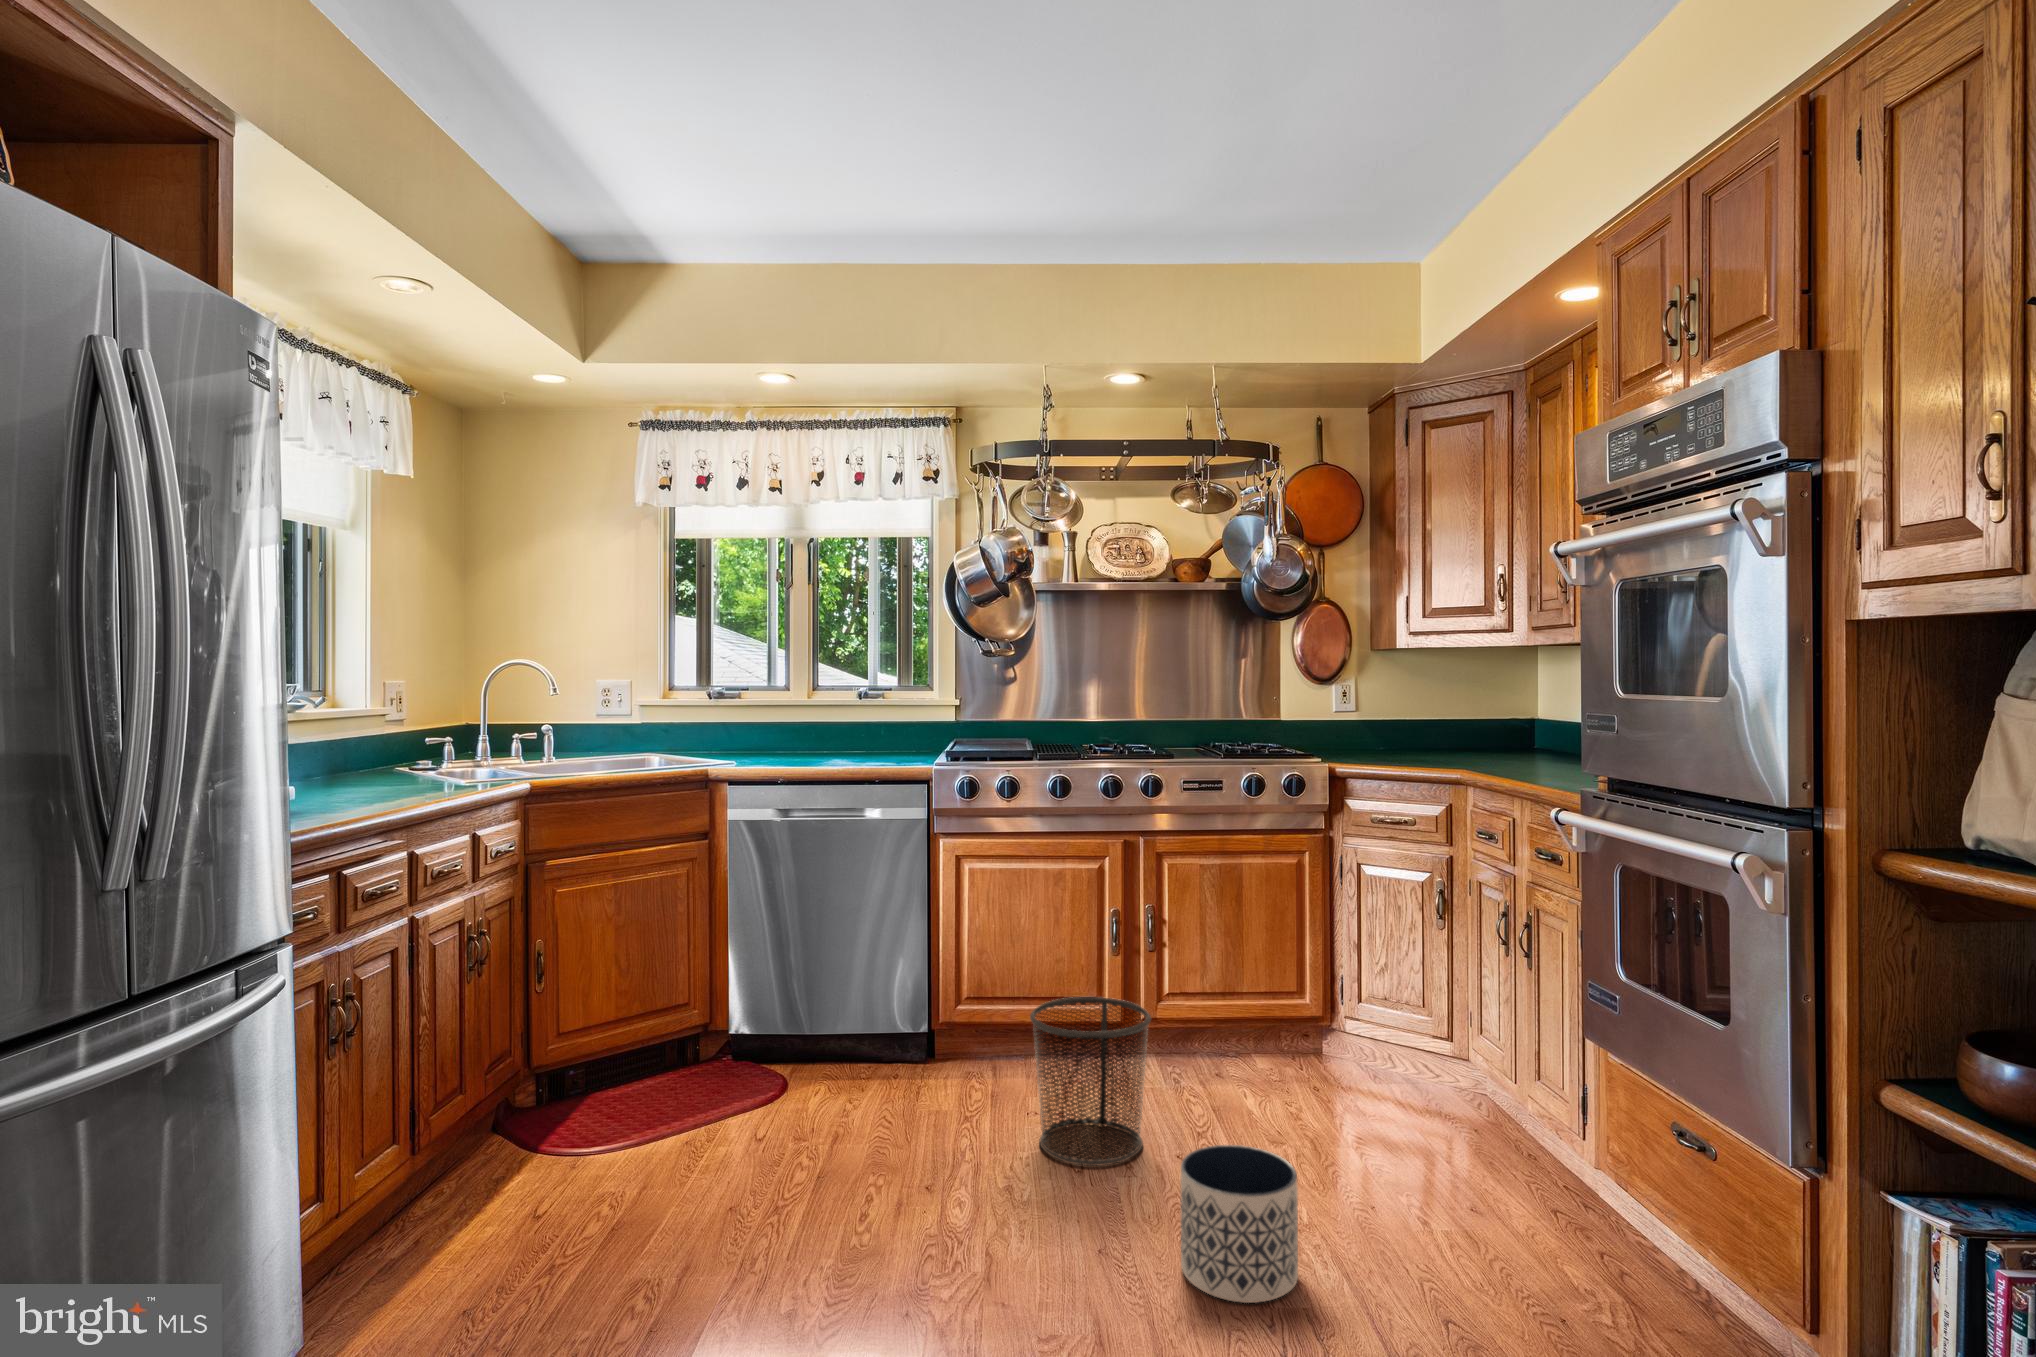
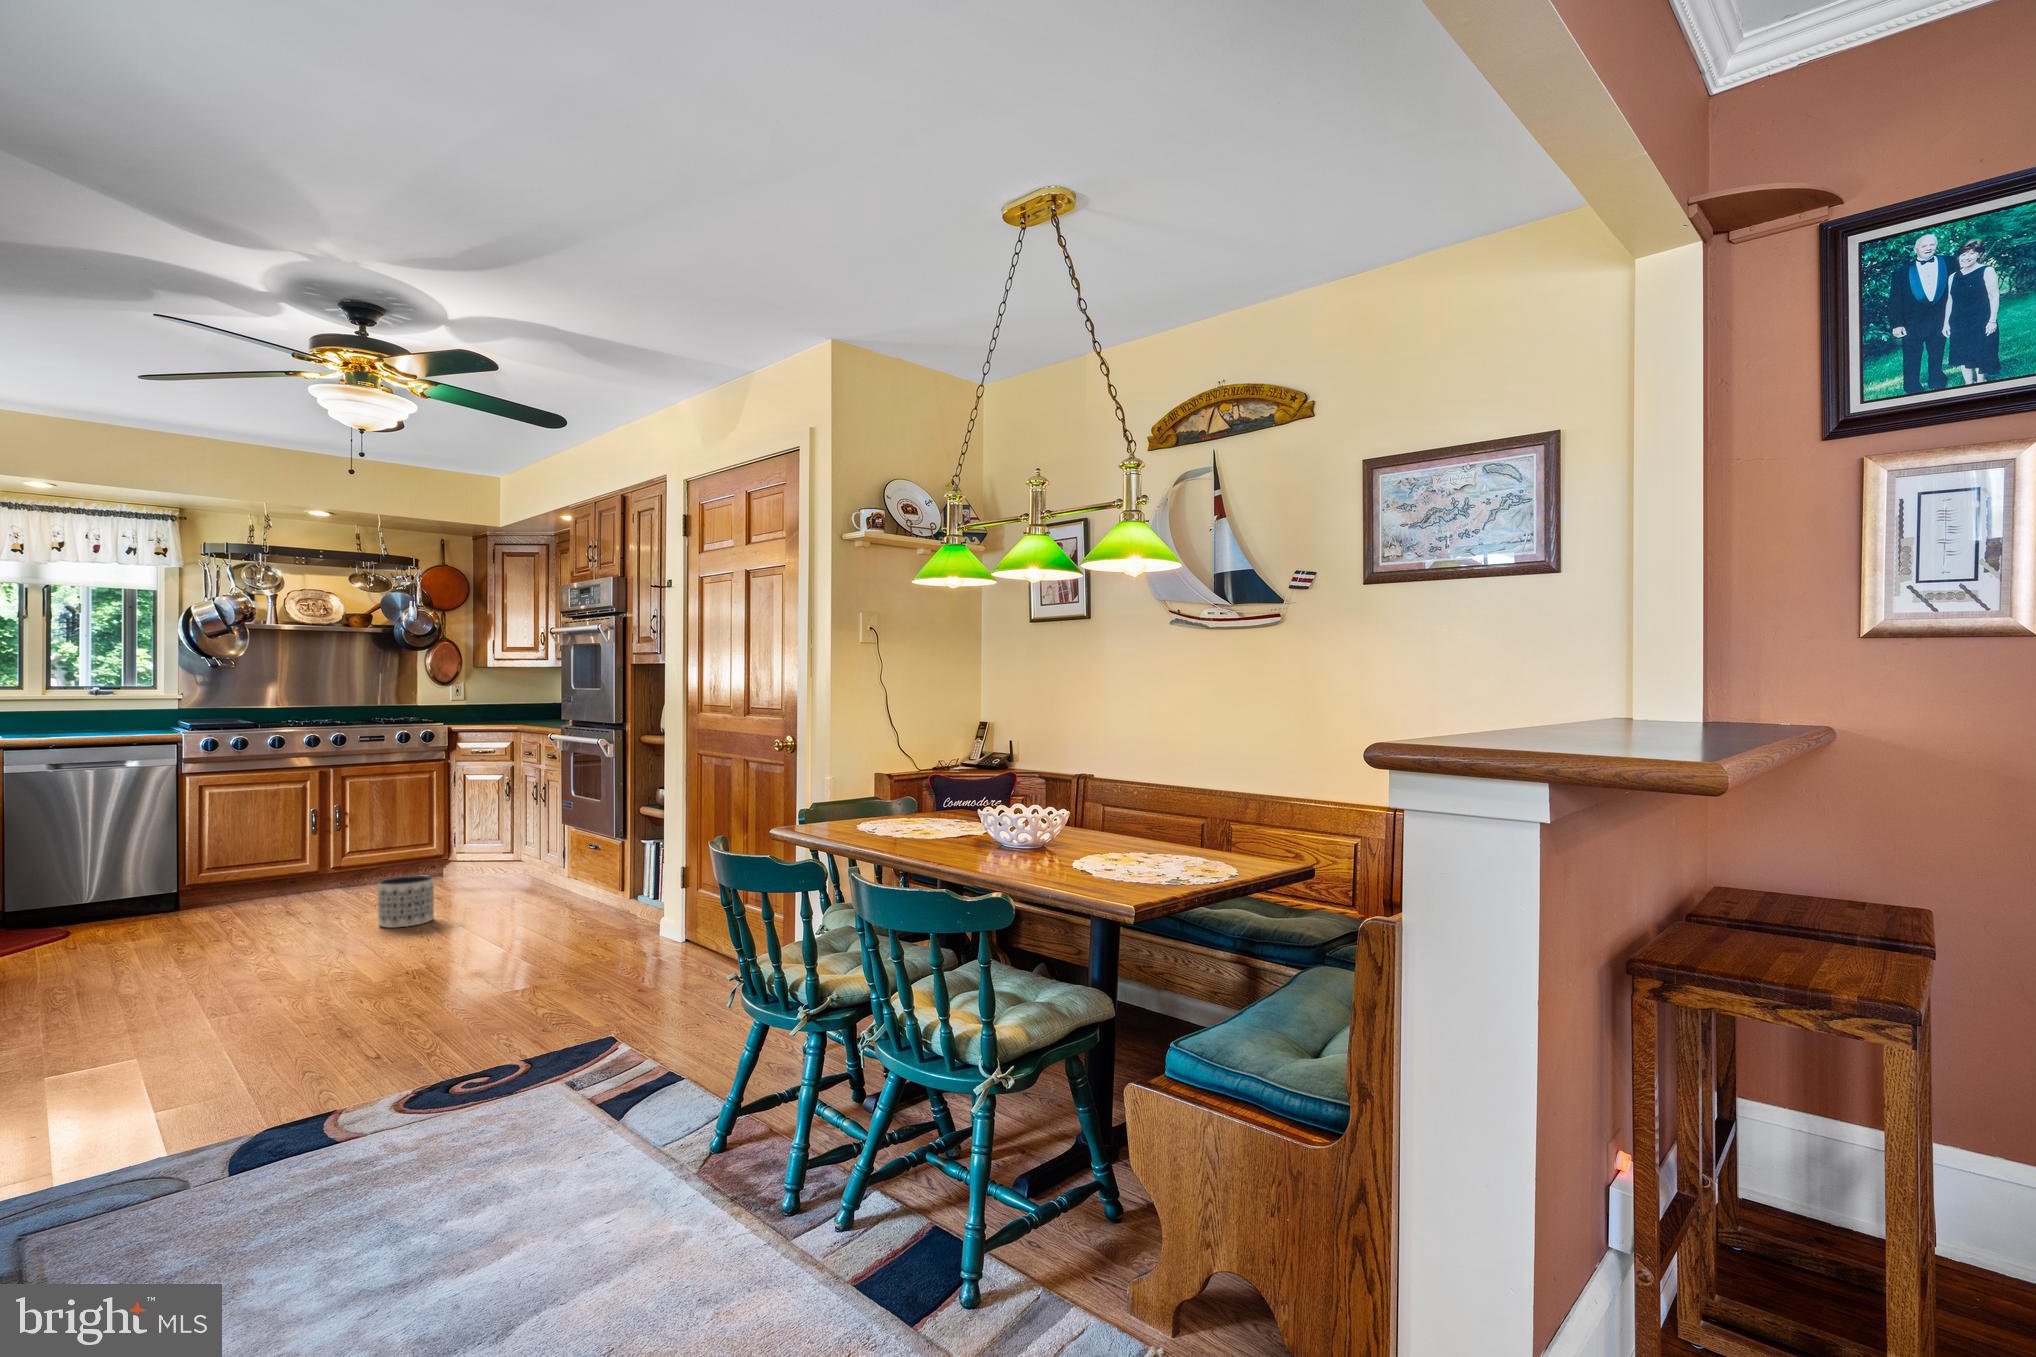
waste bin: present [1030,997,1151,1166] -> none [276,844,351,919]

